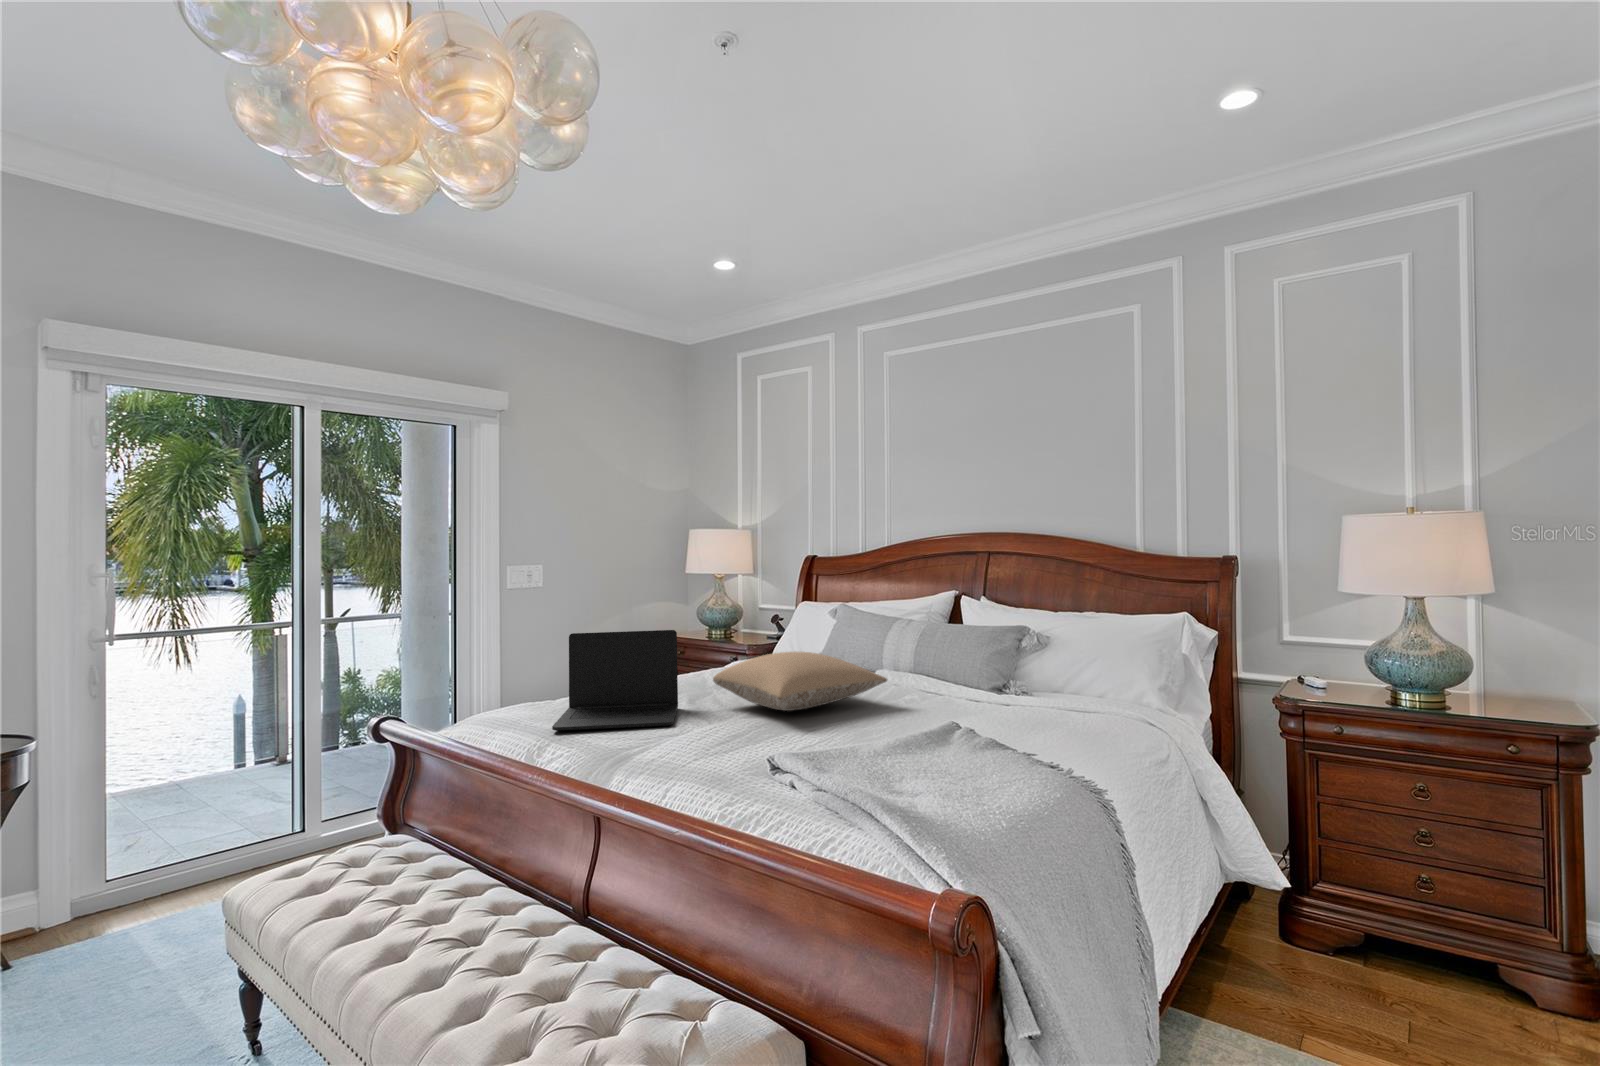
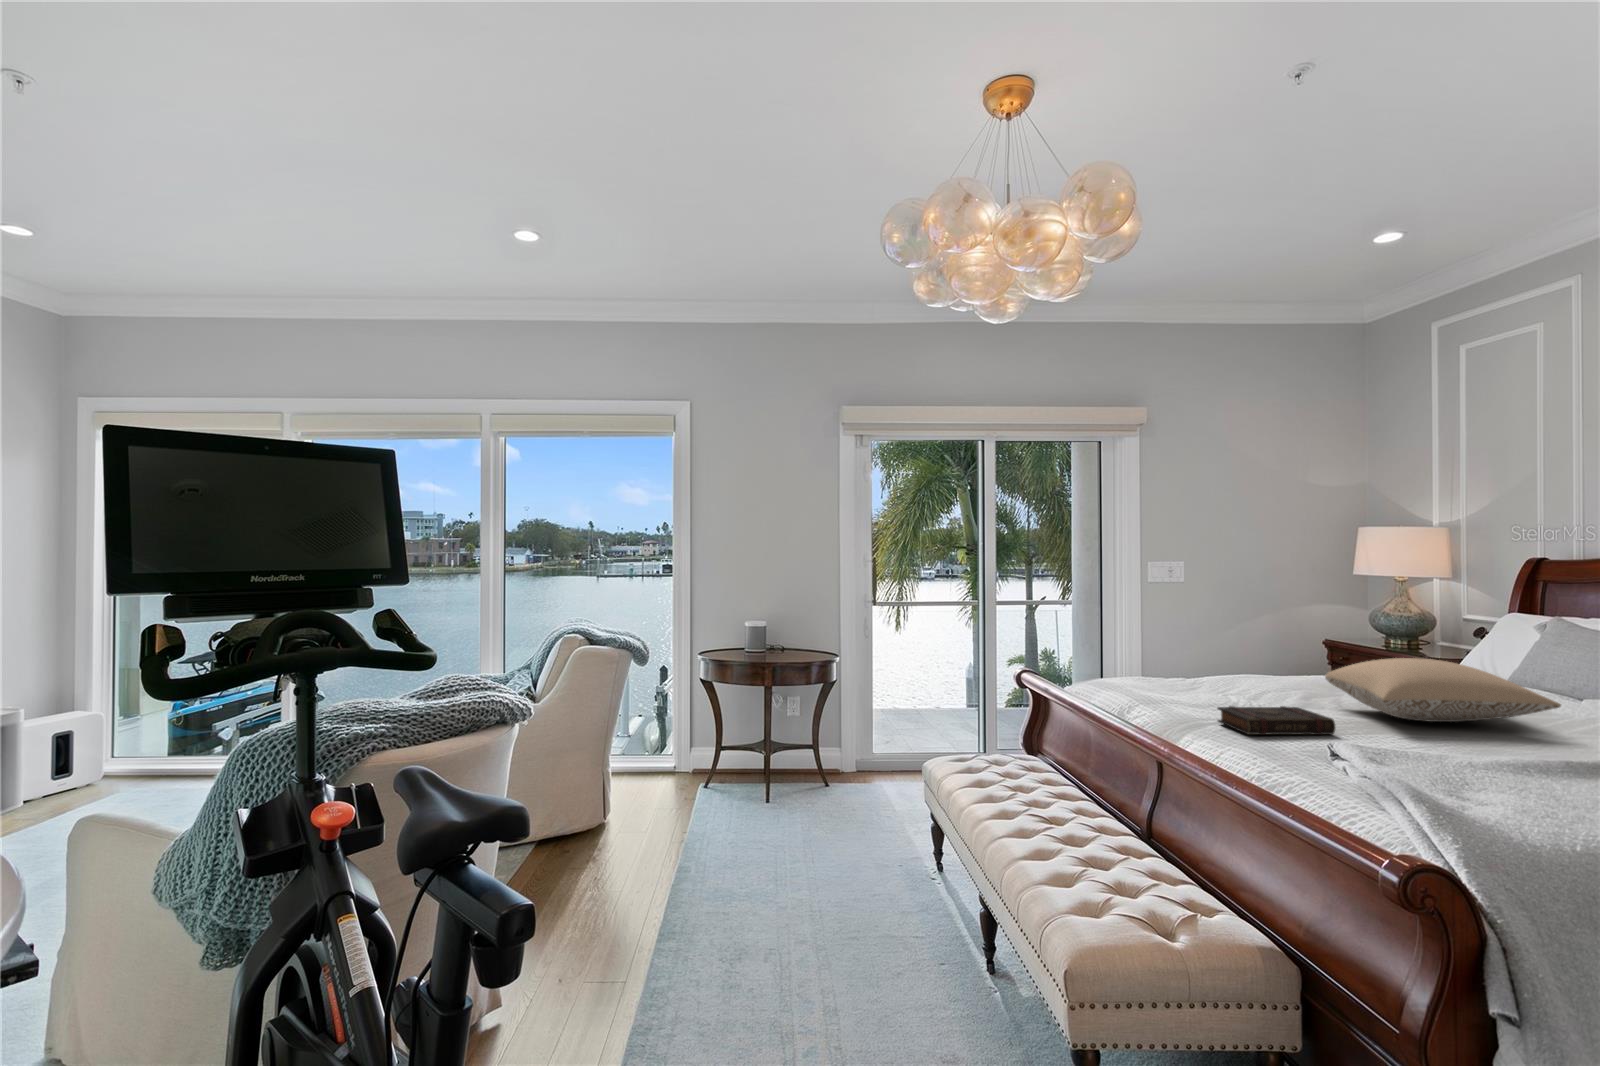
laptop: present [552,630,678,731] -> none [1151,618,1285,711]
book: none [639,717,748,760] -> present [1218,706,1336,735]

